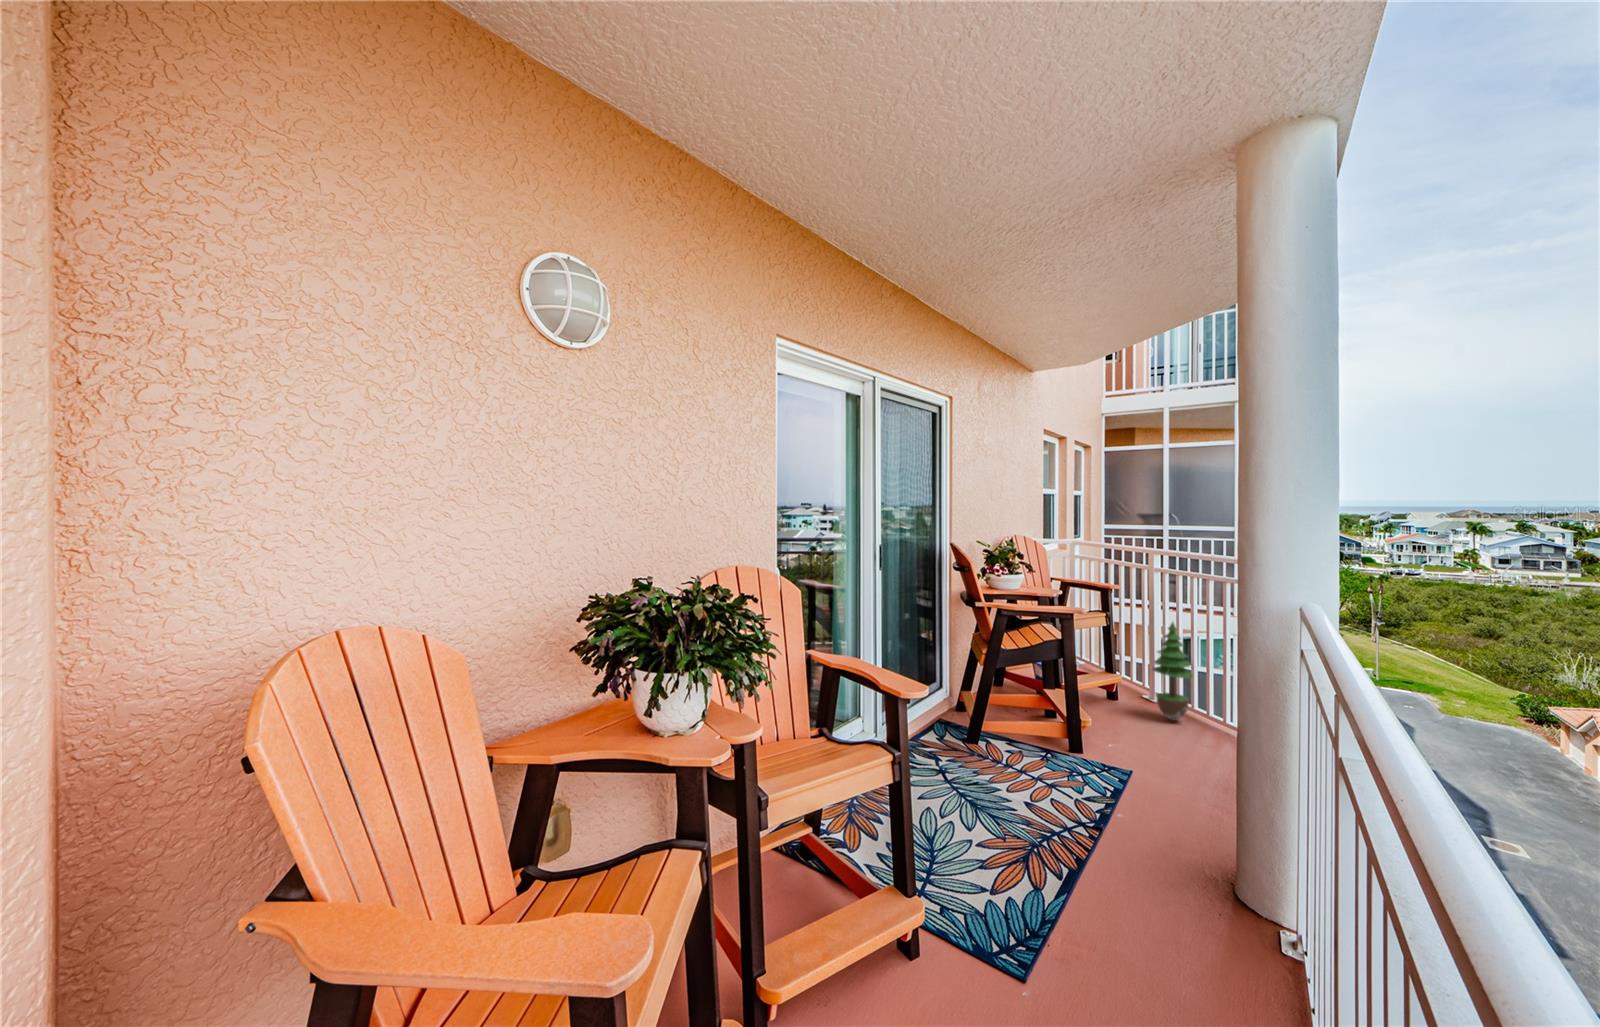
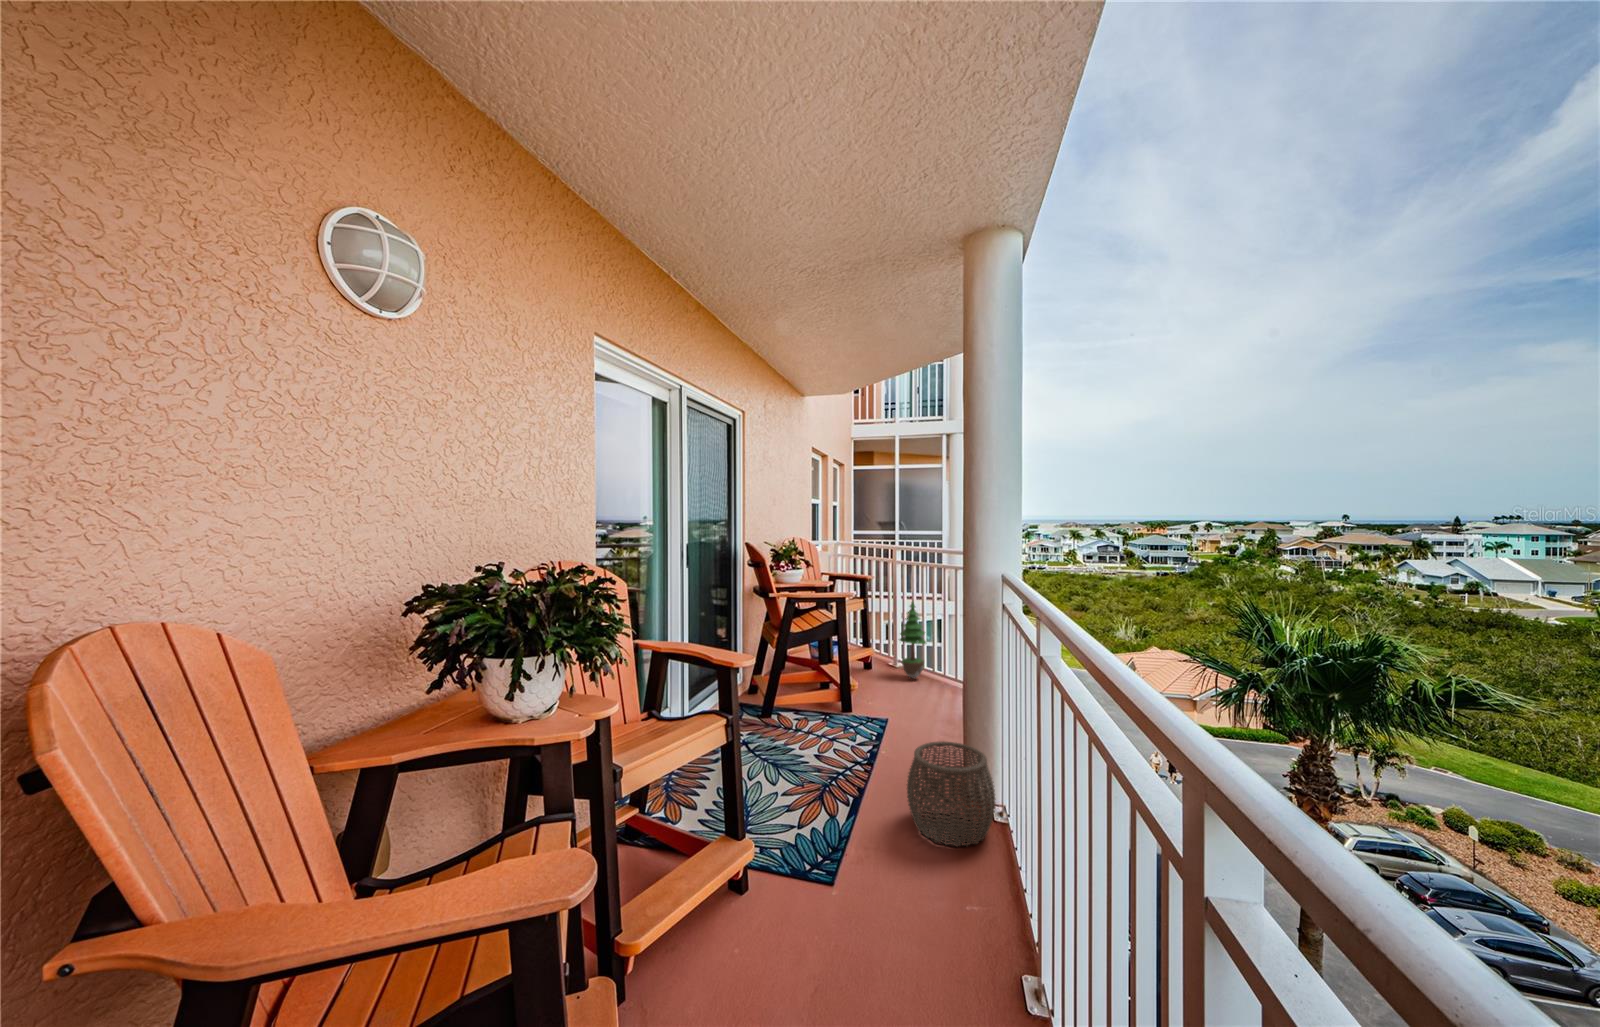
woven basket: none [1139,821,1279,978] -> present [907,741,995,846]

